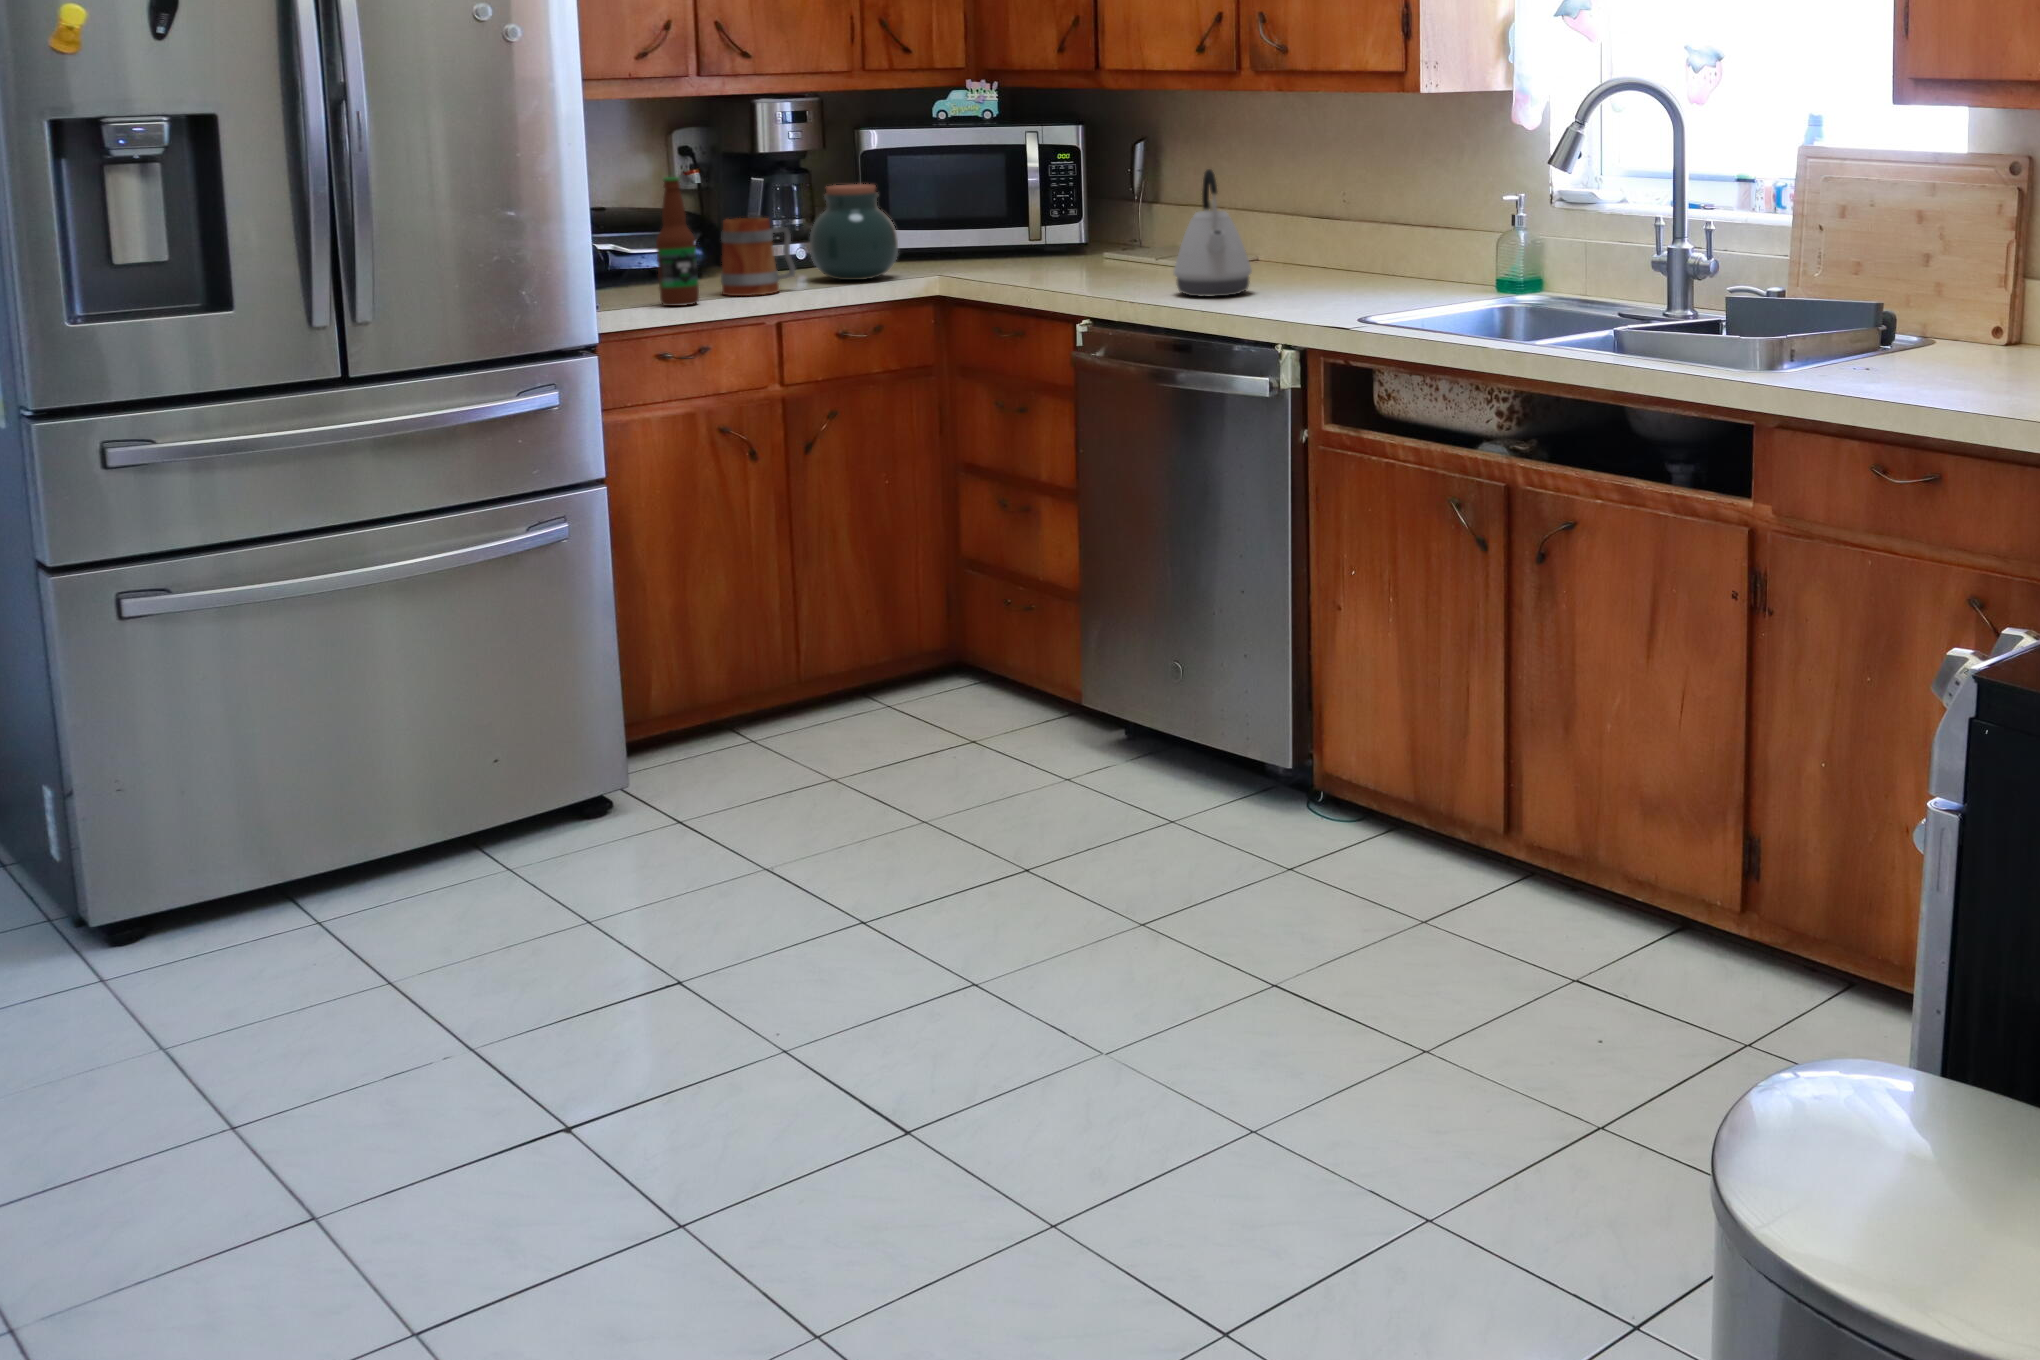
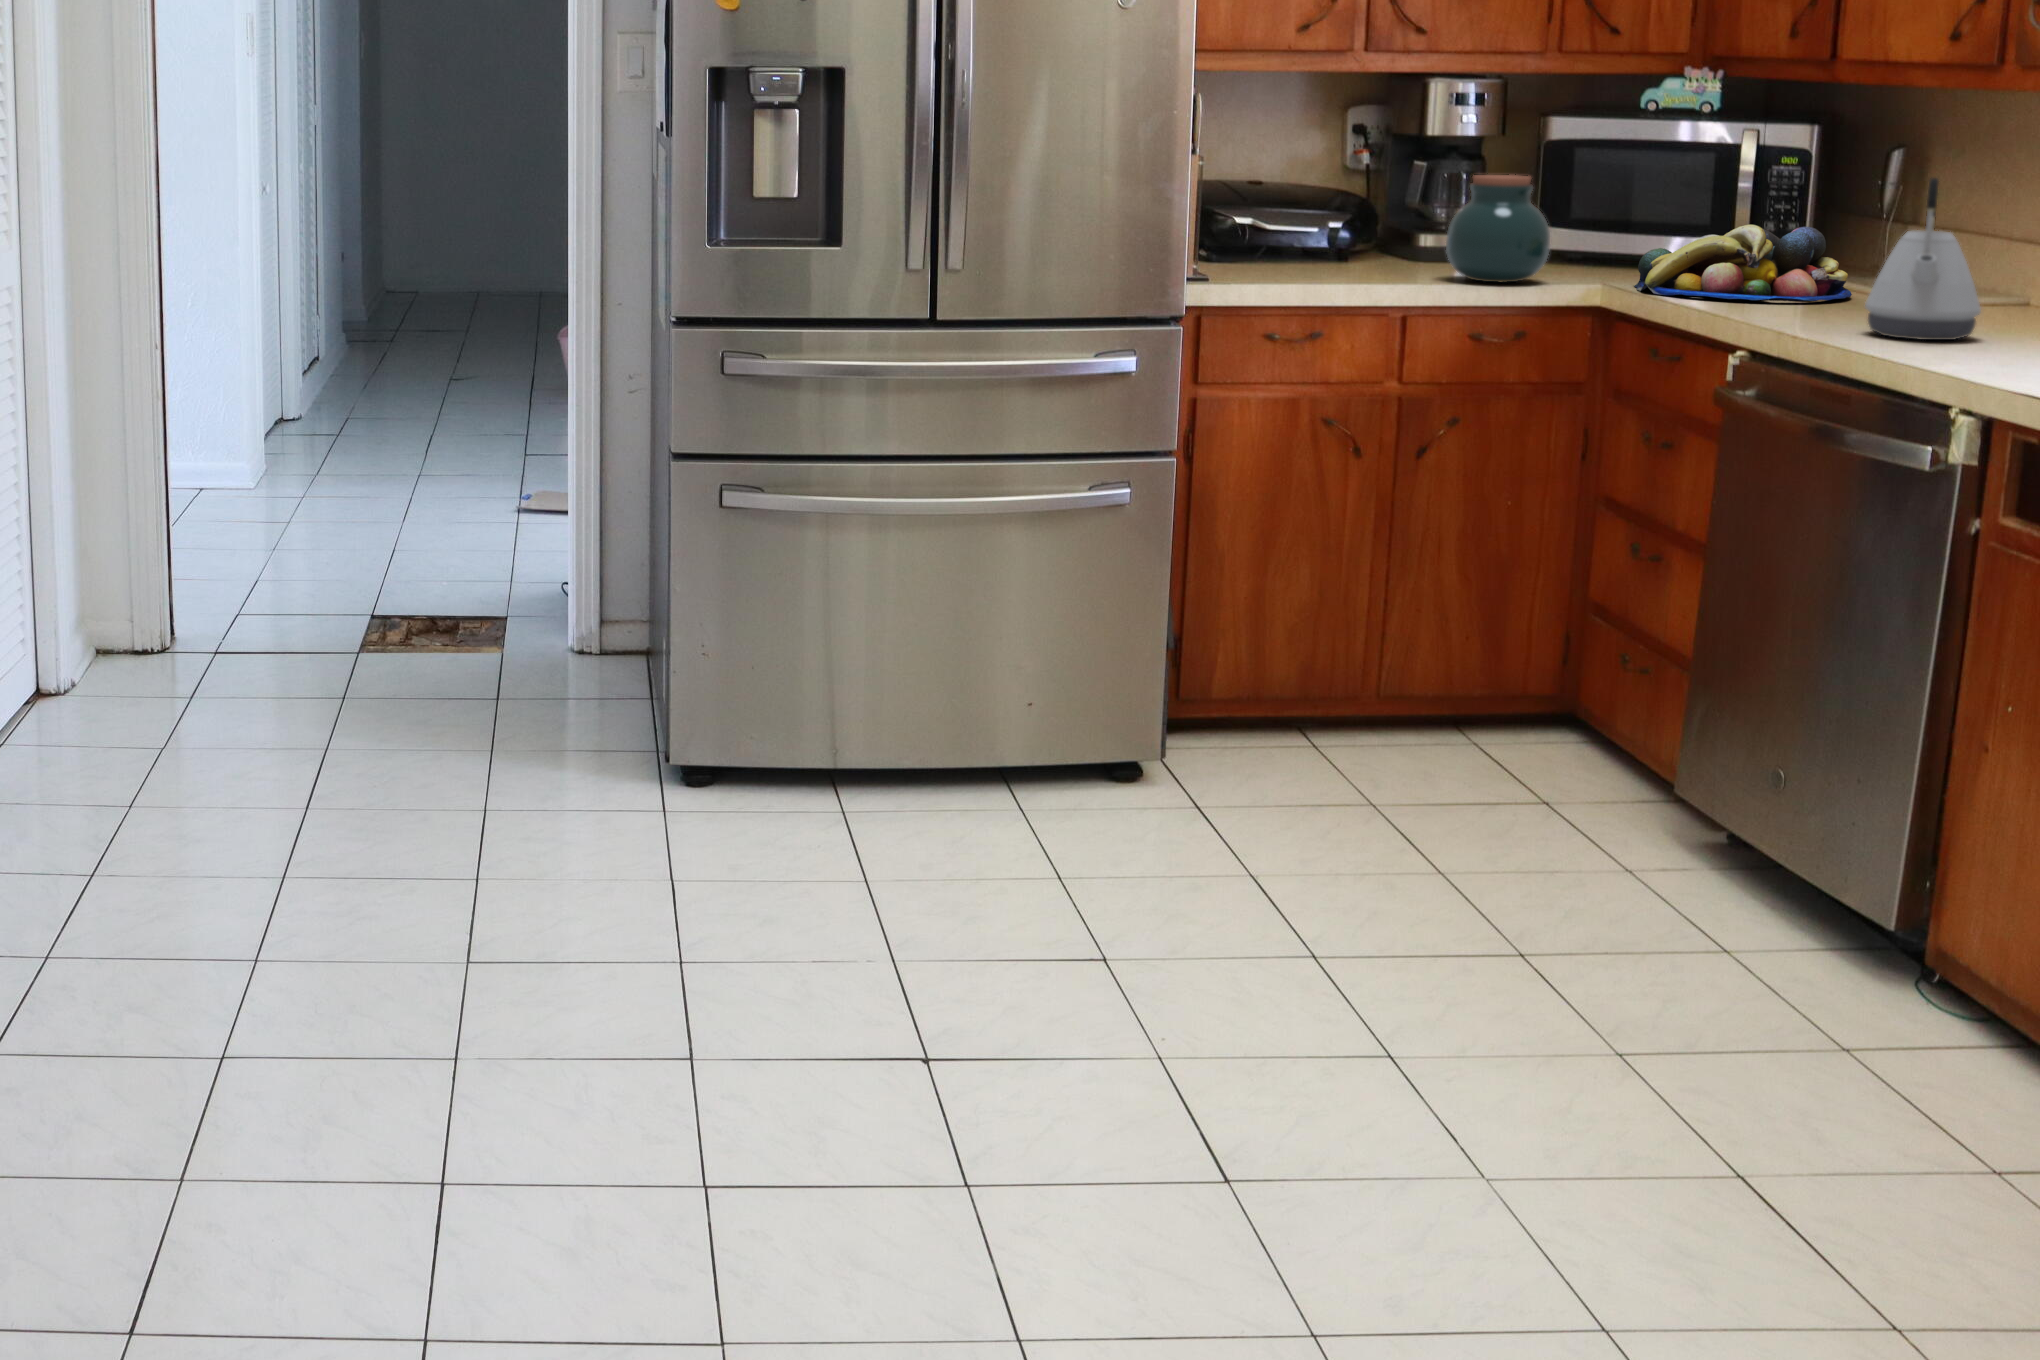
bottle: present [656,177,699,306] -> none [1258,153,1302,290]
fruit bowl: none [967,213,1132,278] -> present [1634,225,1852,301]
mug: present [721,218,795,296] -> none [1332,203,1418,287]

